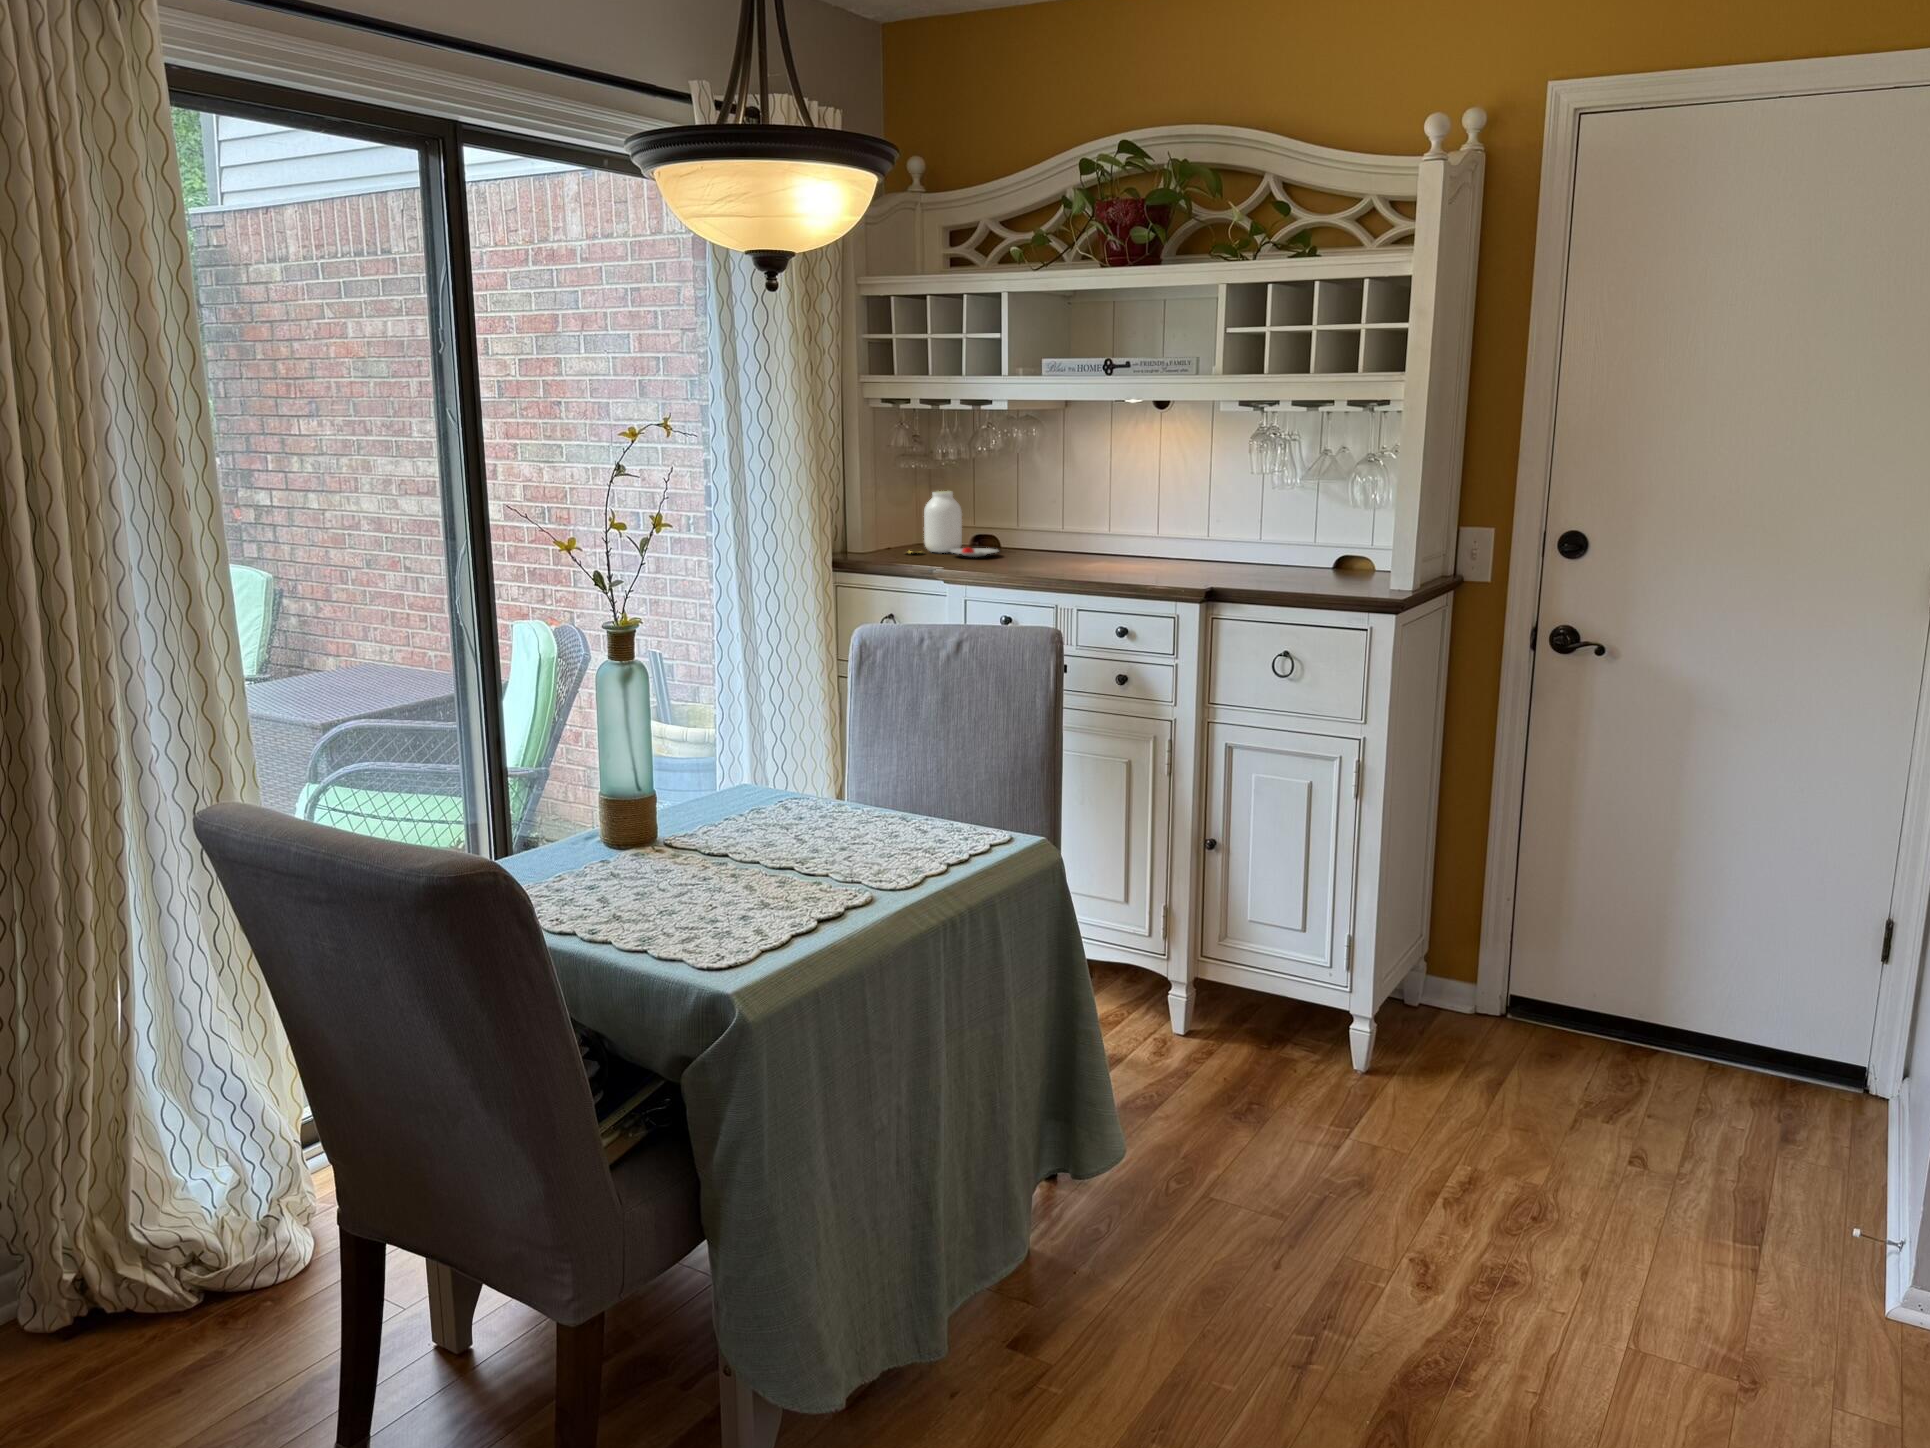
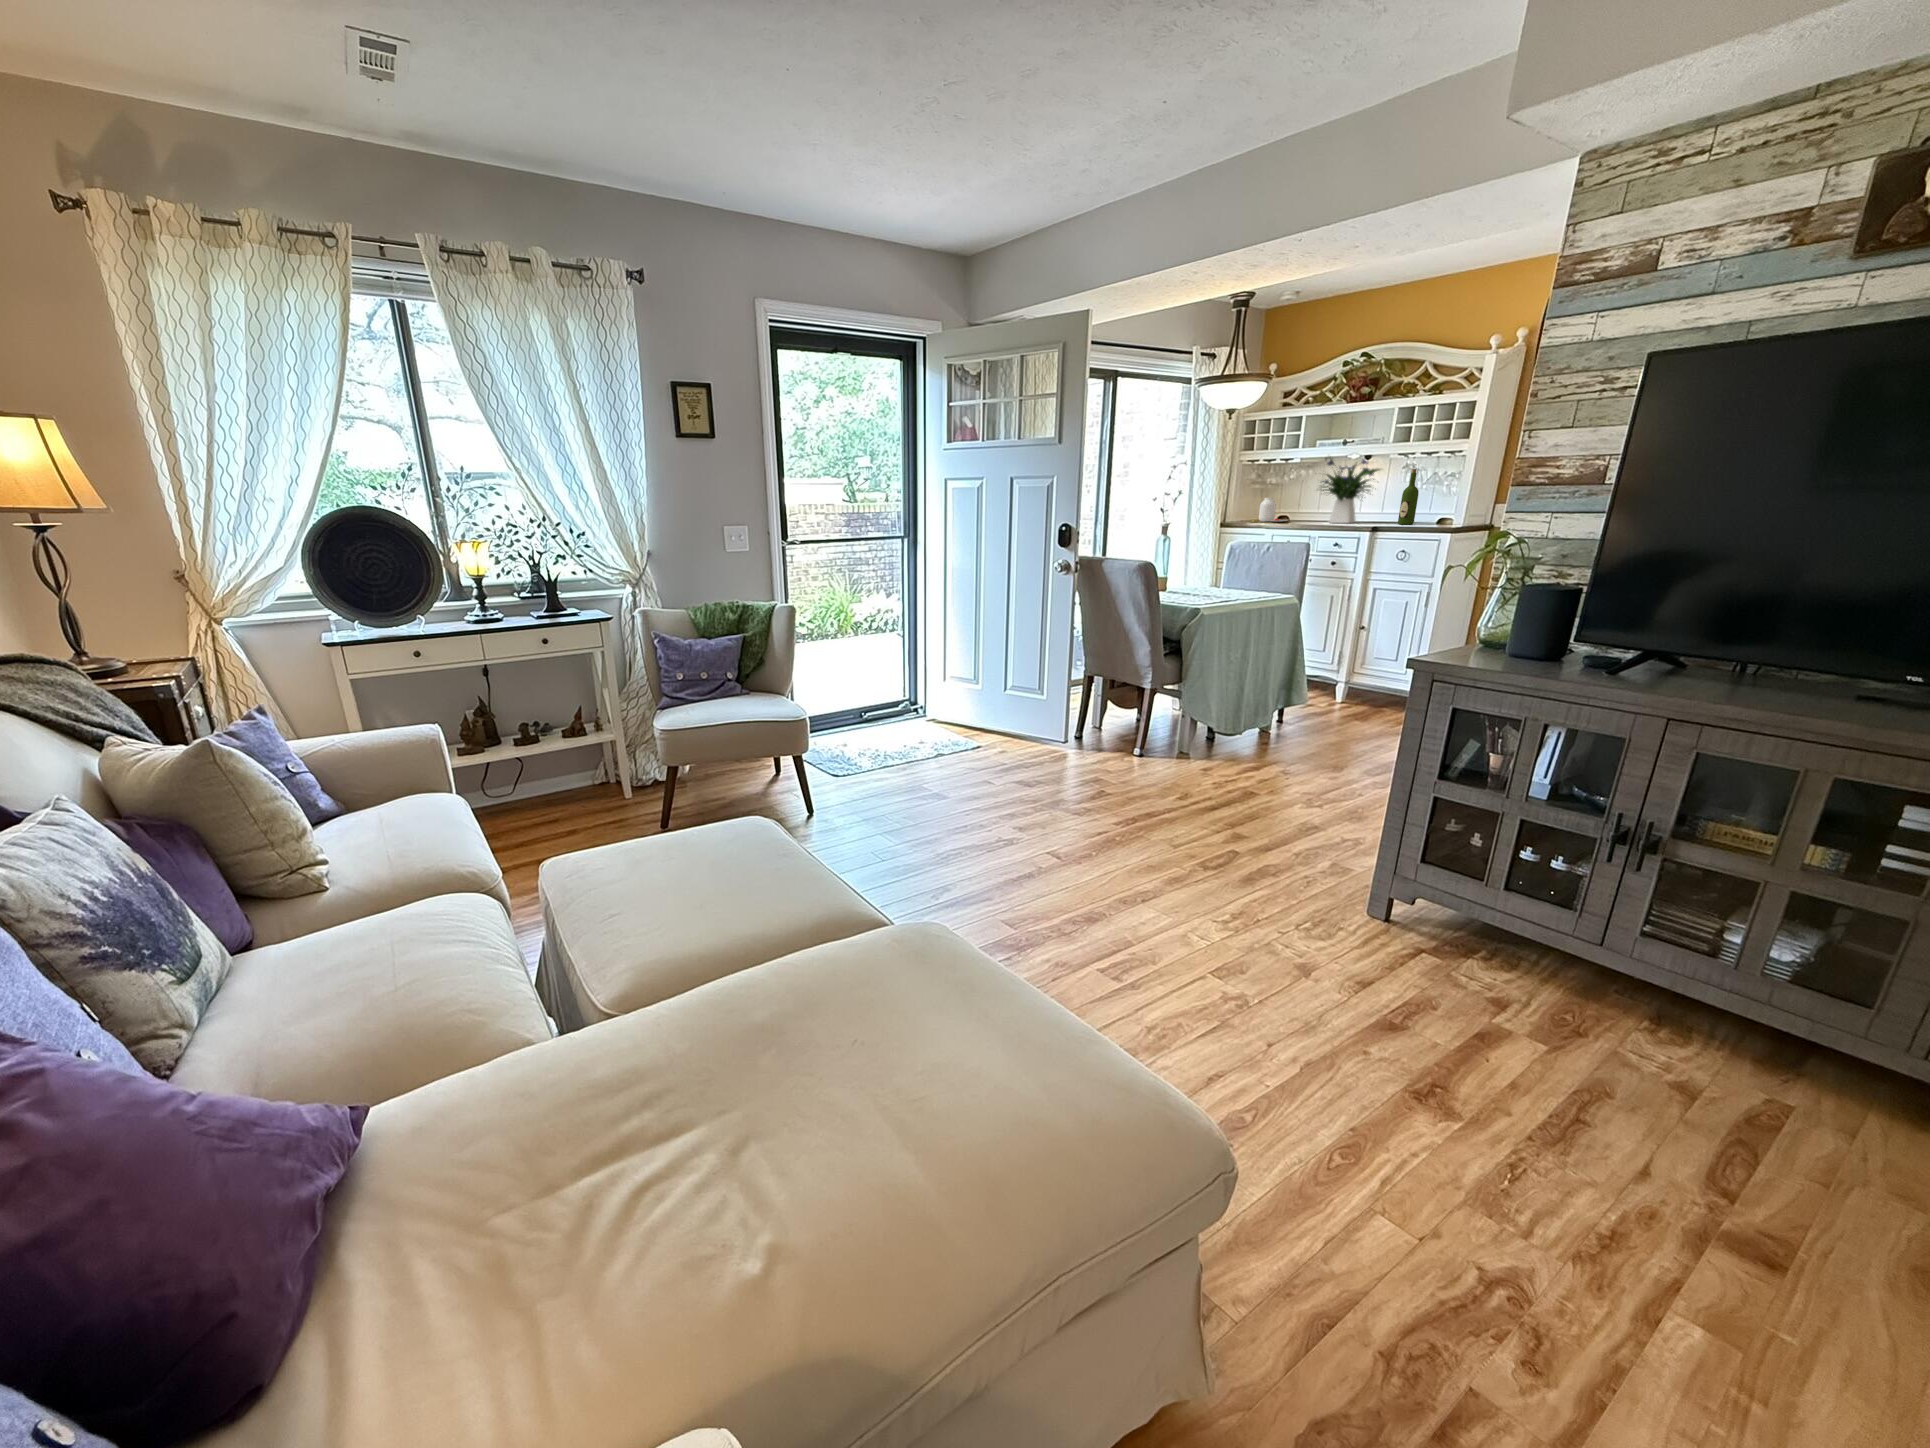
flower arrangement: none [1043,391,1206,566] -> present [1321,458,1380,523]
wine bottle: none [1257,438,1296,576] -> present [1398,469,1419,525]

